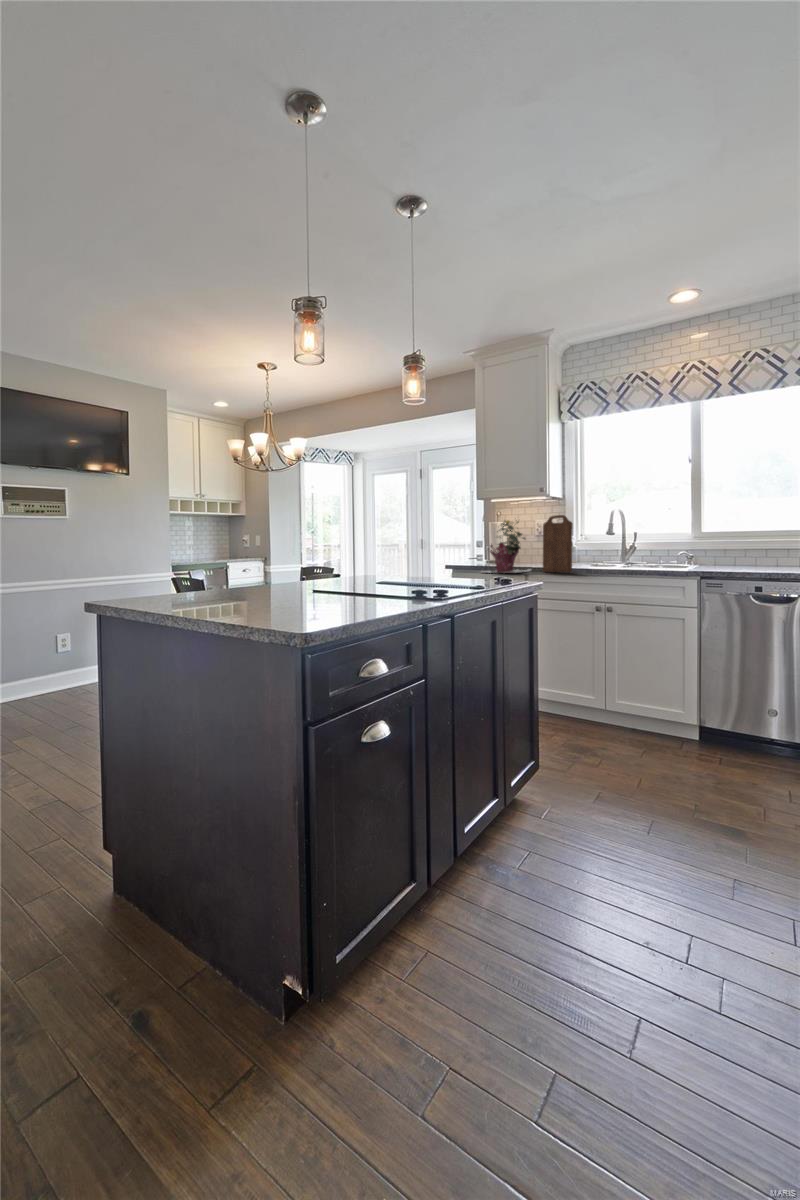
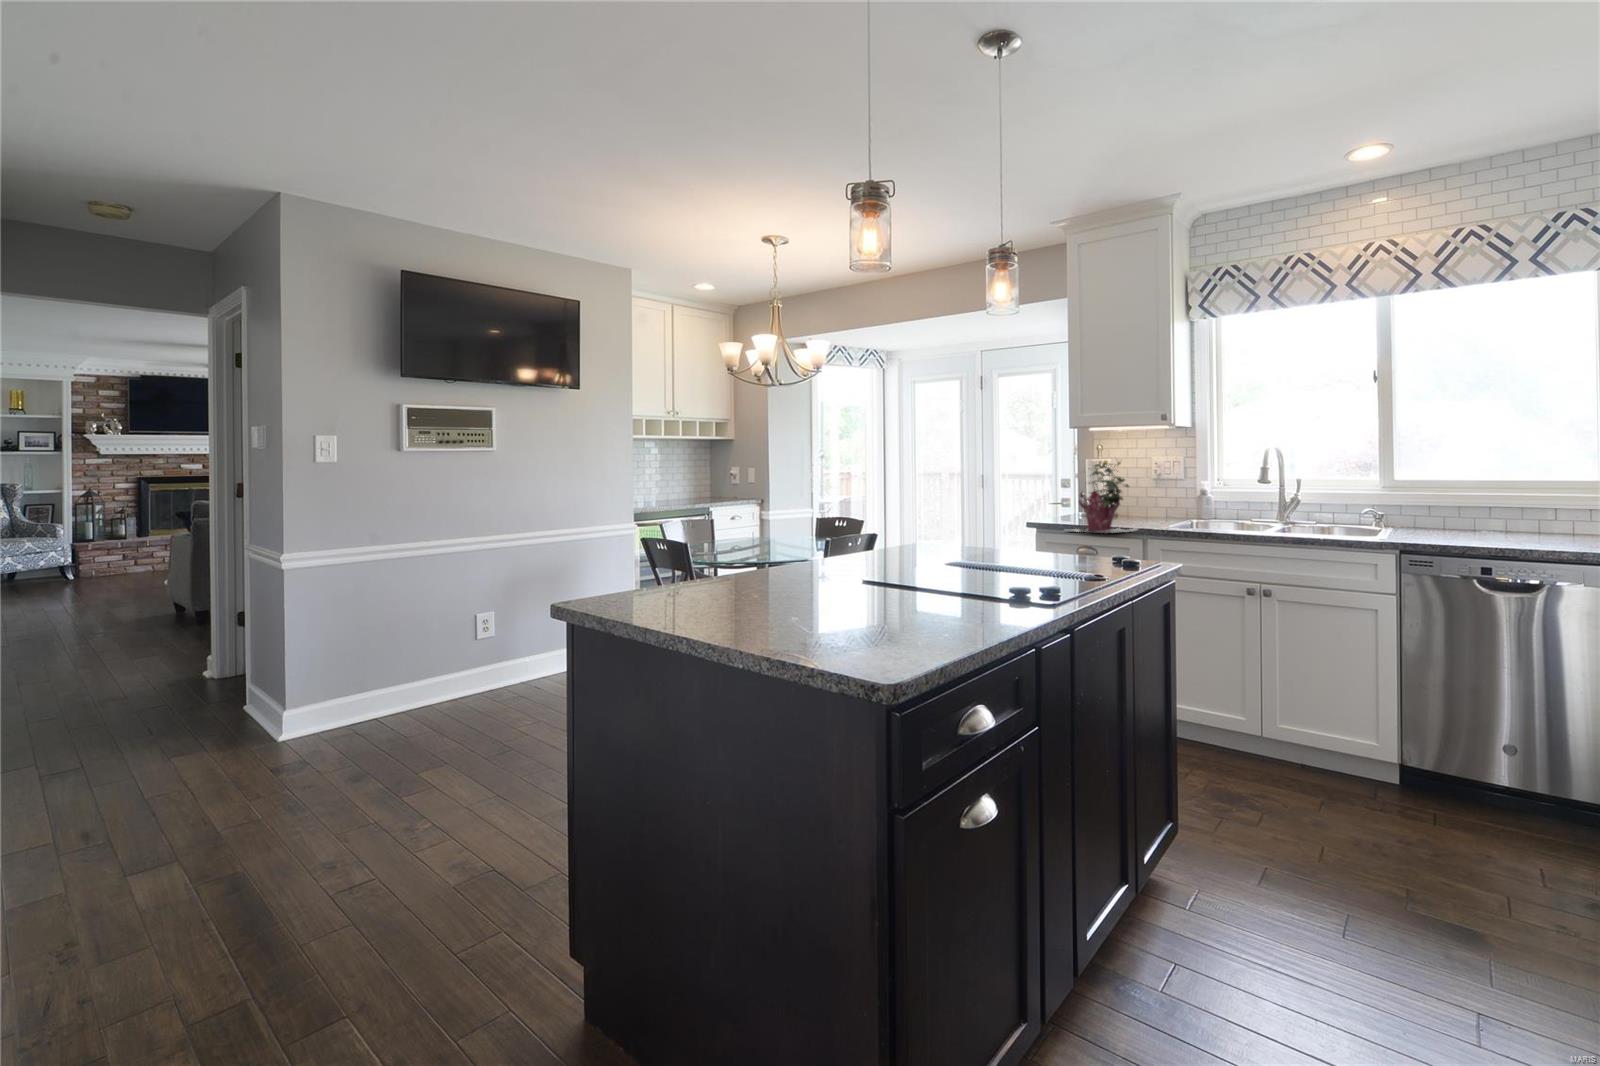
cutting board: present [543,515,573,572] -> none [1153,455,1194,534]

